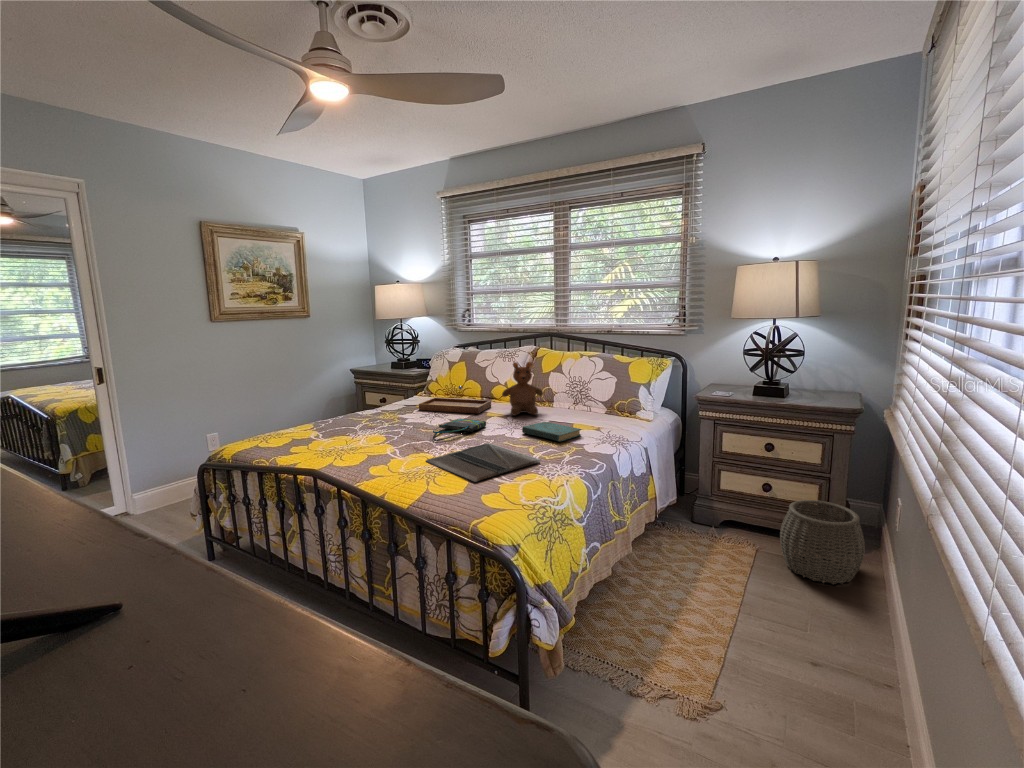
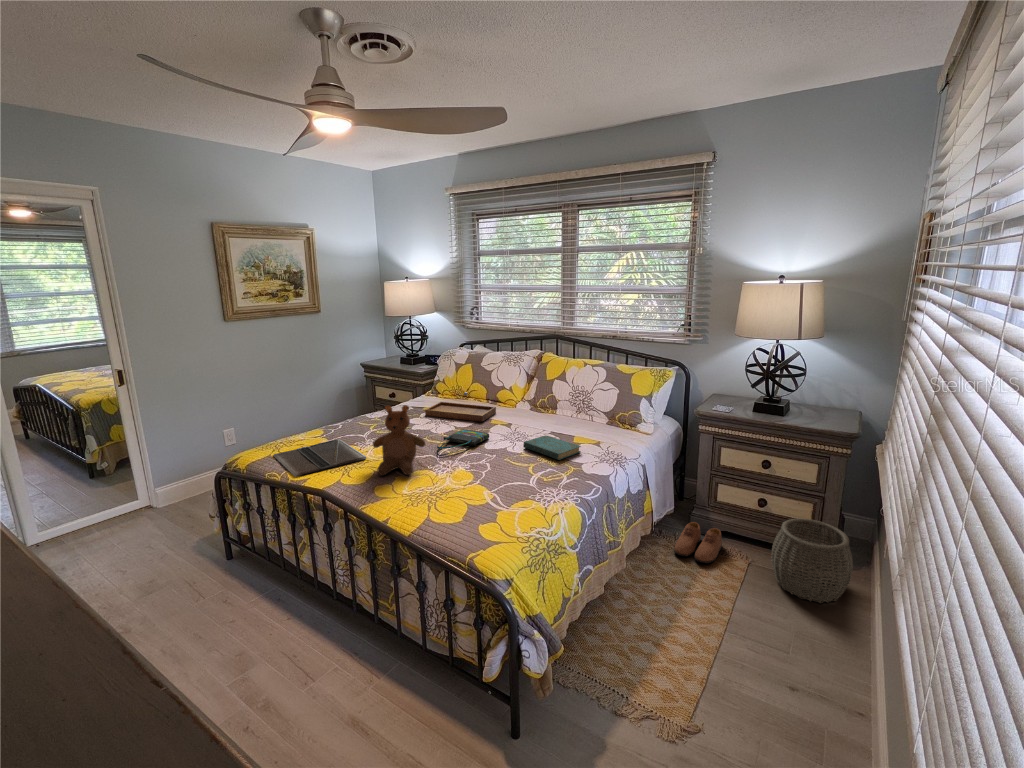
teddy bear: present [502,362,543,416] -> present [373,405,425,475]
laptop: present [426,443,540,482] -> present [273,439,366,477]
shoe: none [679,512,727,551] -> present [674,522,722,563]

